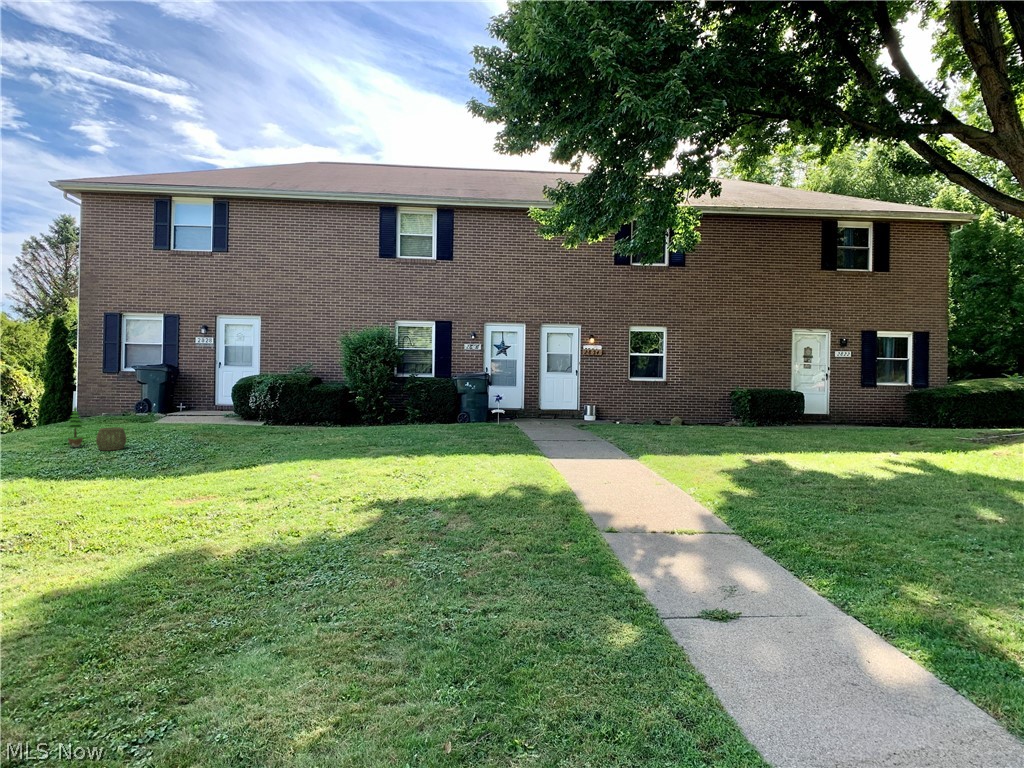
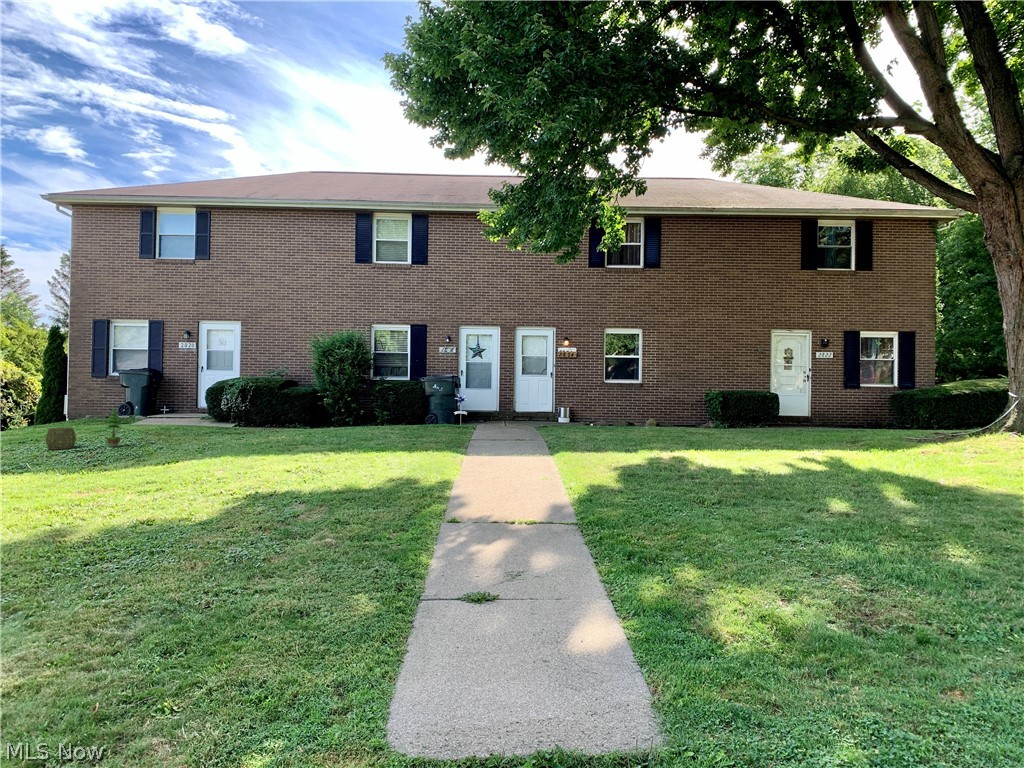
potted tree: present [67,407,83,447] -> present [106,408,121,447]

